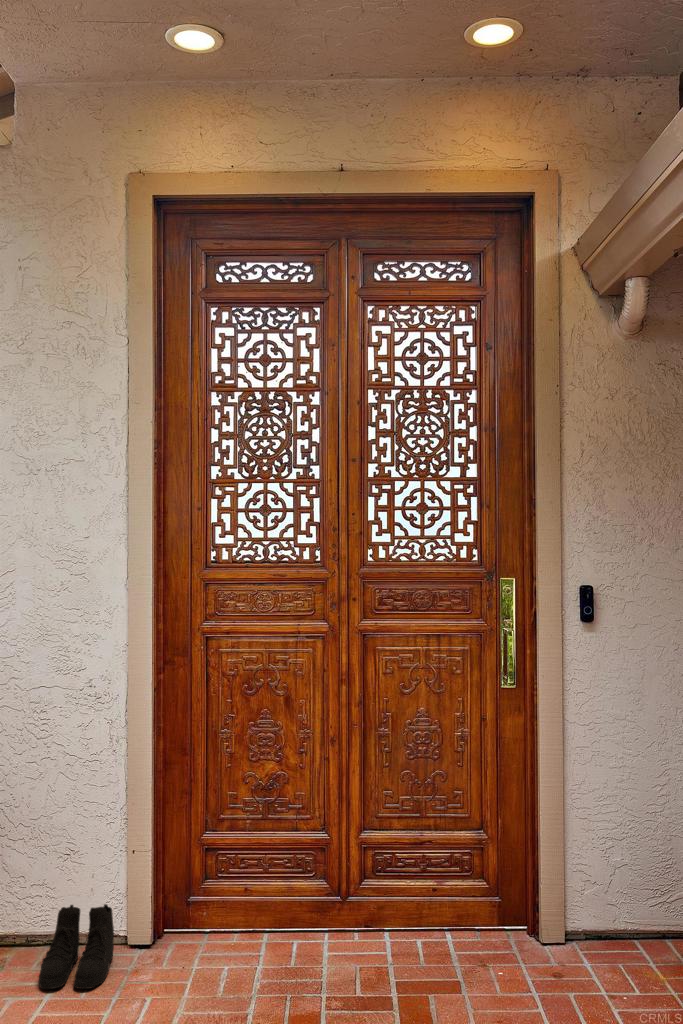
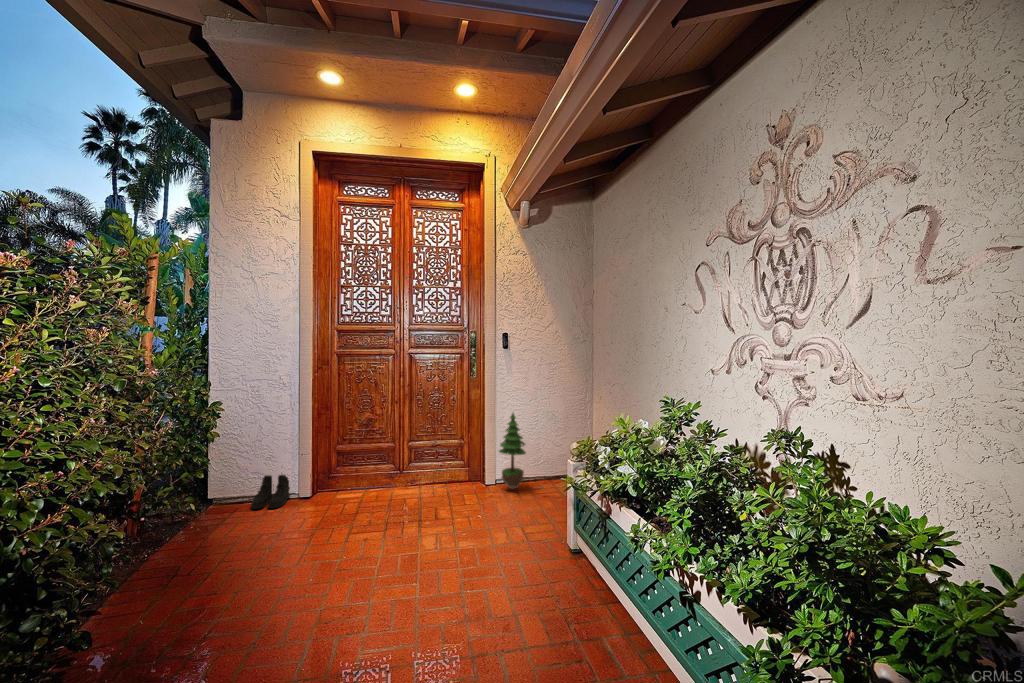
potted tree: none [578,775,648,964] -> present [499,413,526,489]

